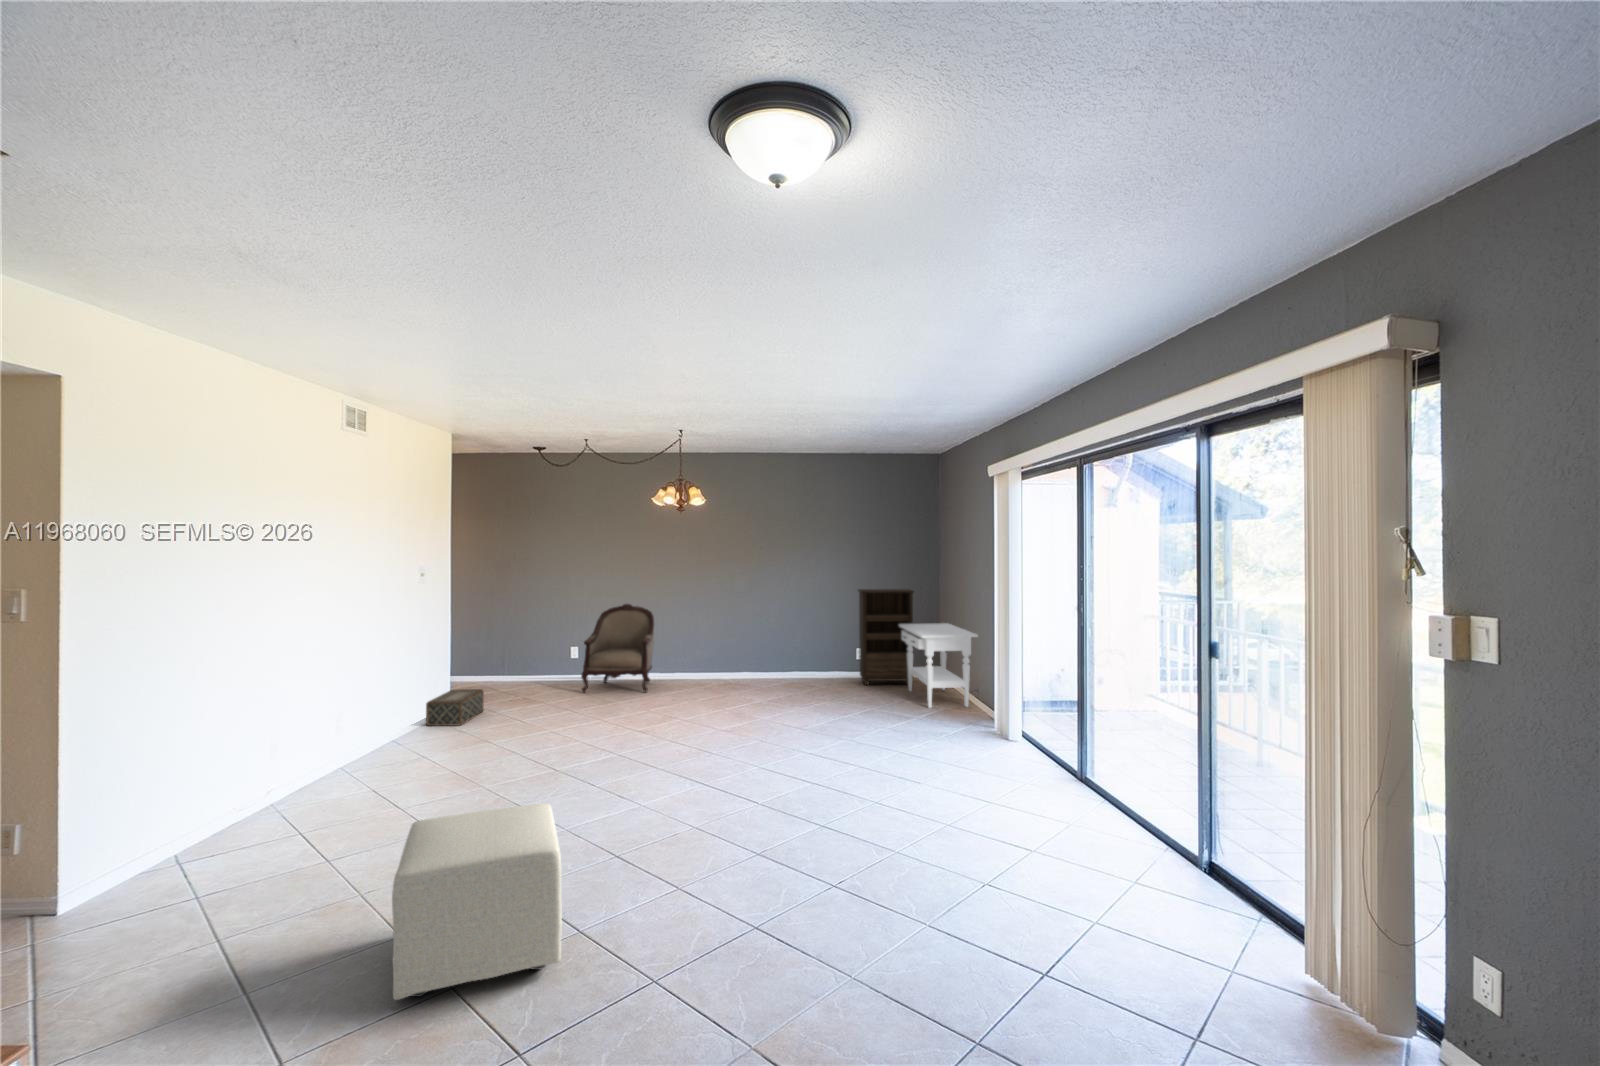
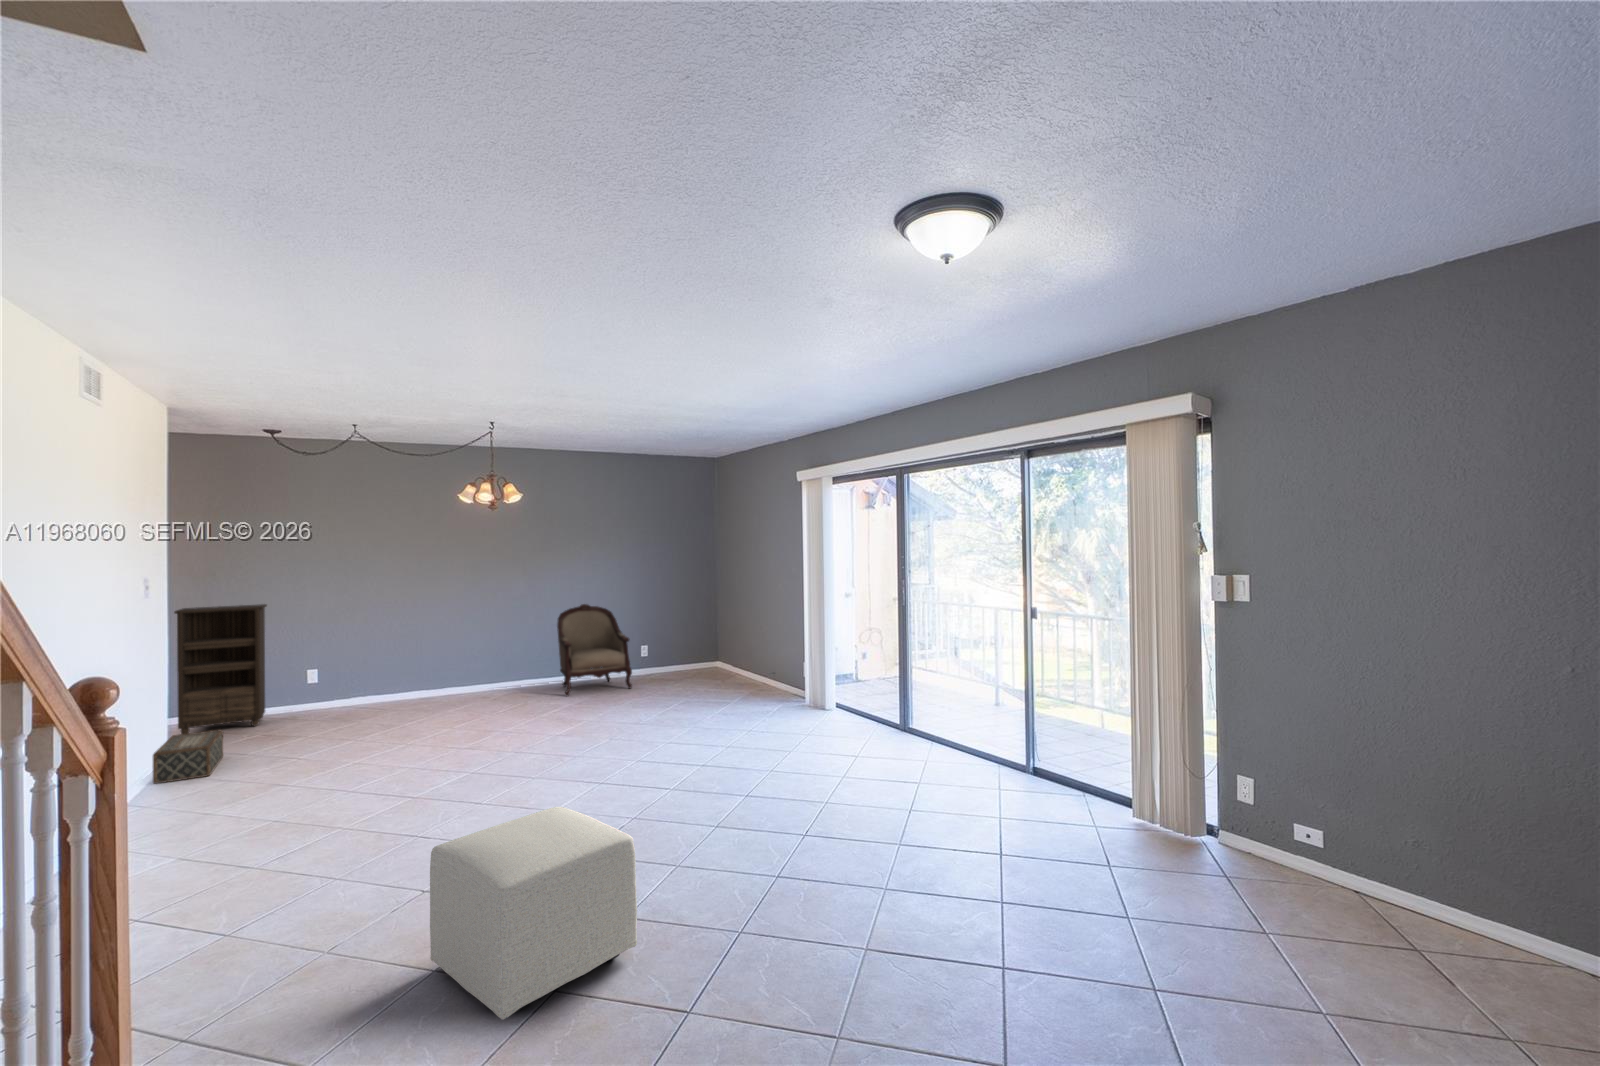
bookshelf: present [858,589,914,685] -> present [174,604,267,734]
armchair: present [581,604,654,693] -> present [557,604,632,696]
side table: present [899,623,978,708] -> none [696,615,780,694]

